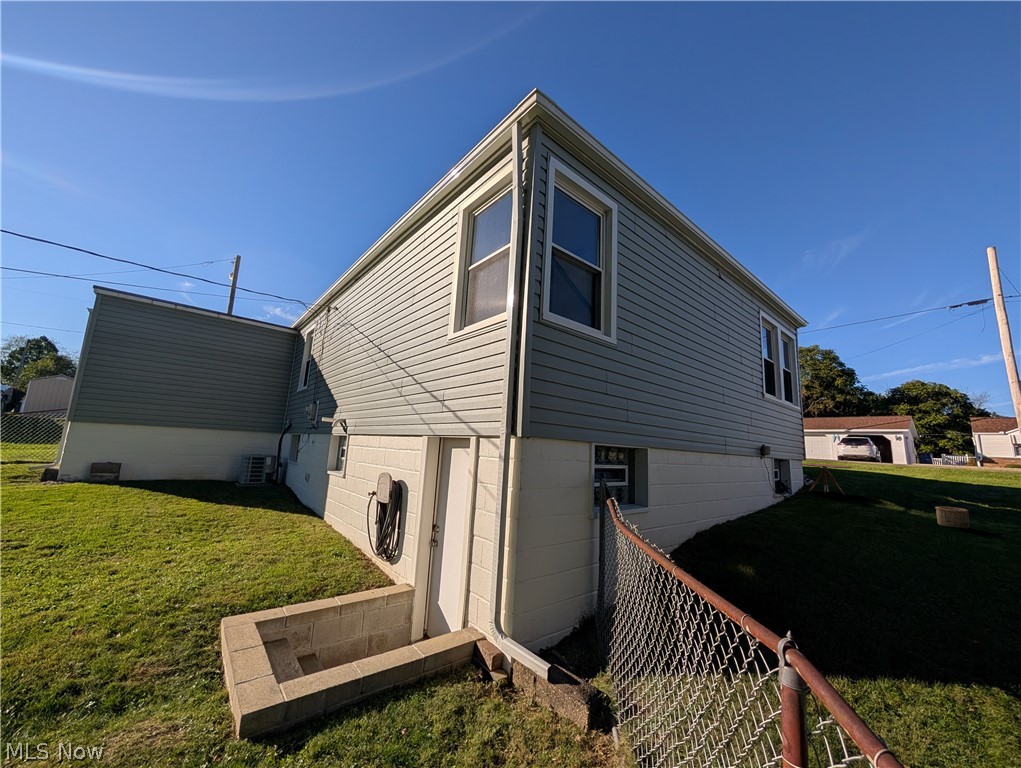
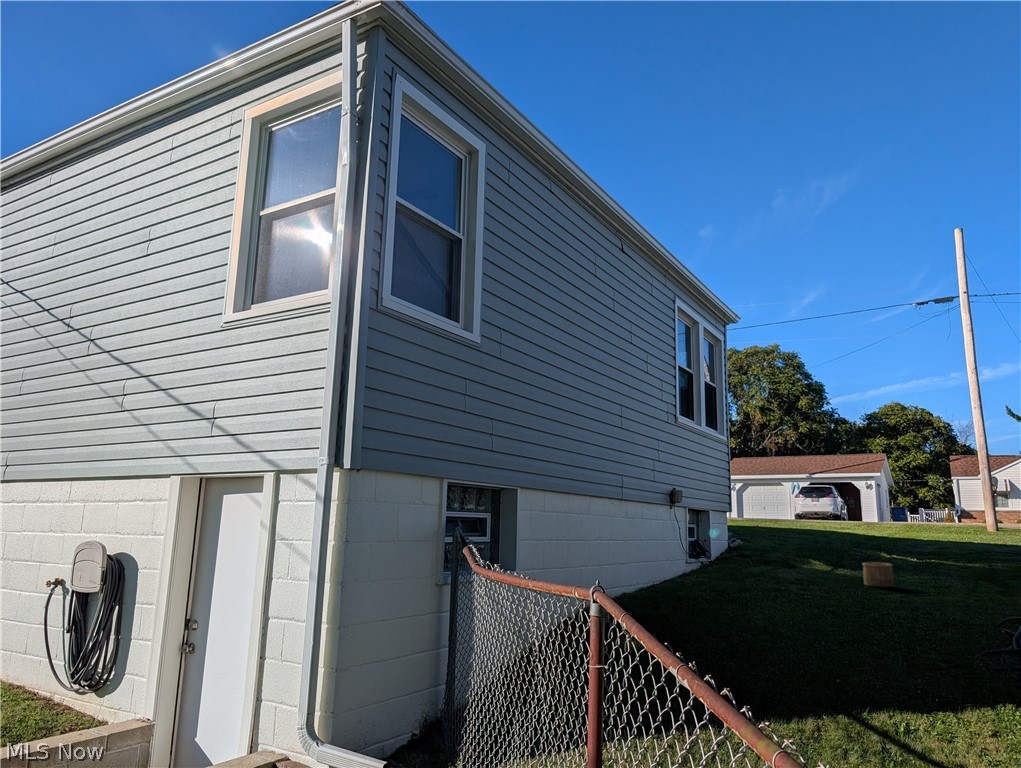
round table: present [800,464,851,495] -> none [727,518,786,560]

